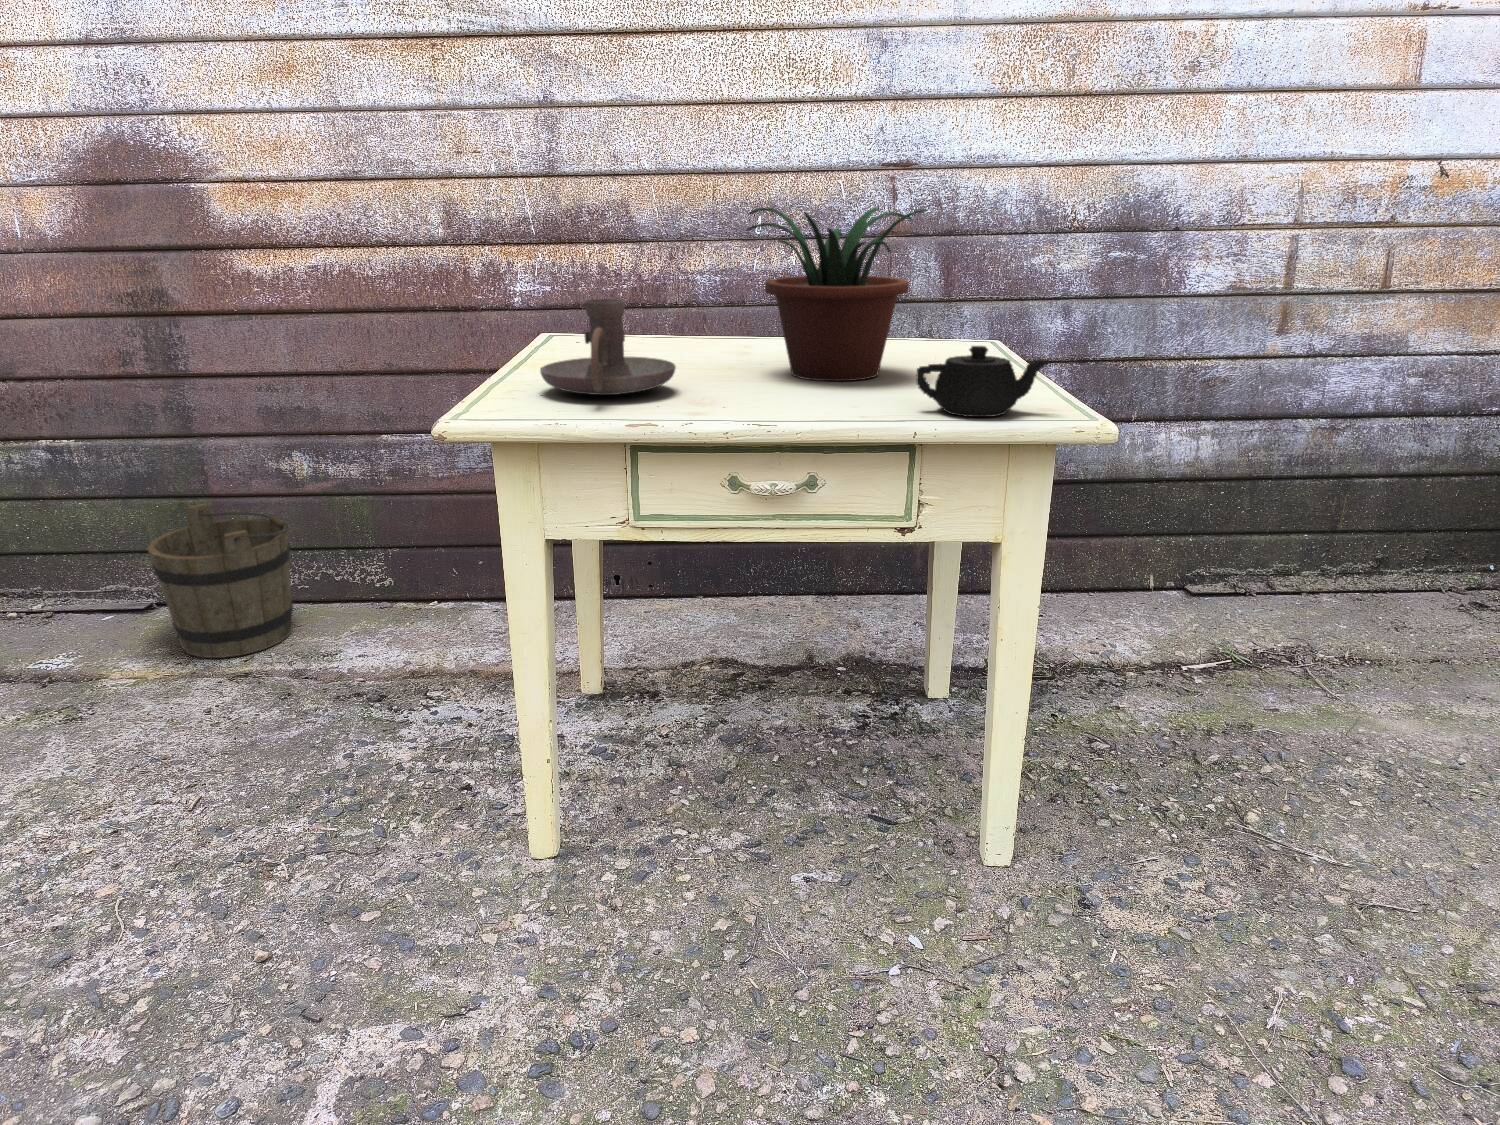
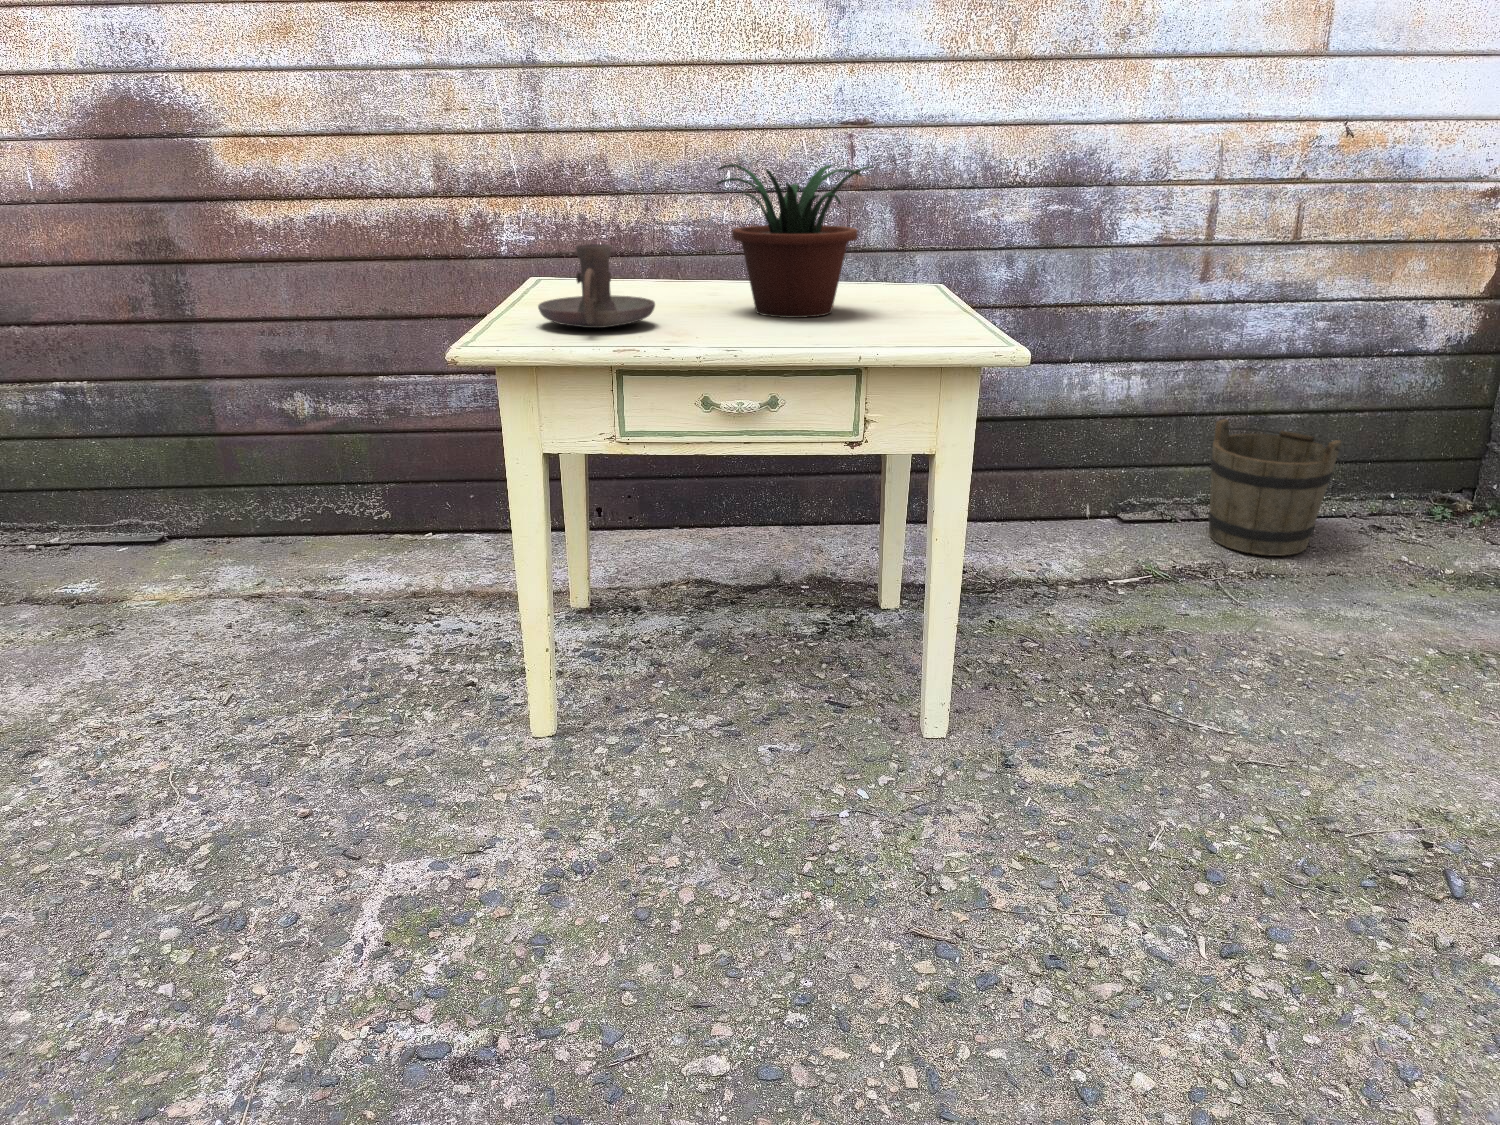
teapot: present [916,346,1048,417] -> none [861,284,971,344]
bucket: present [147,503,293,658] -> present [1208,419,1342,556]

